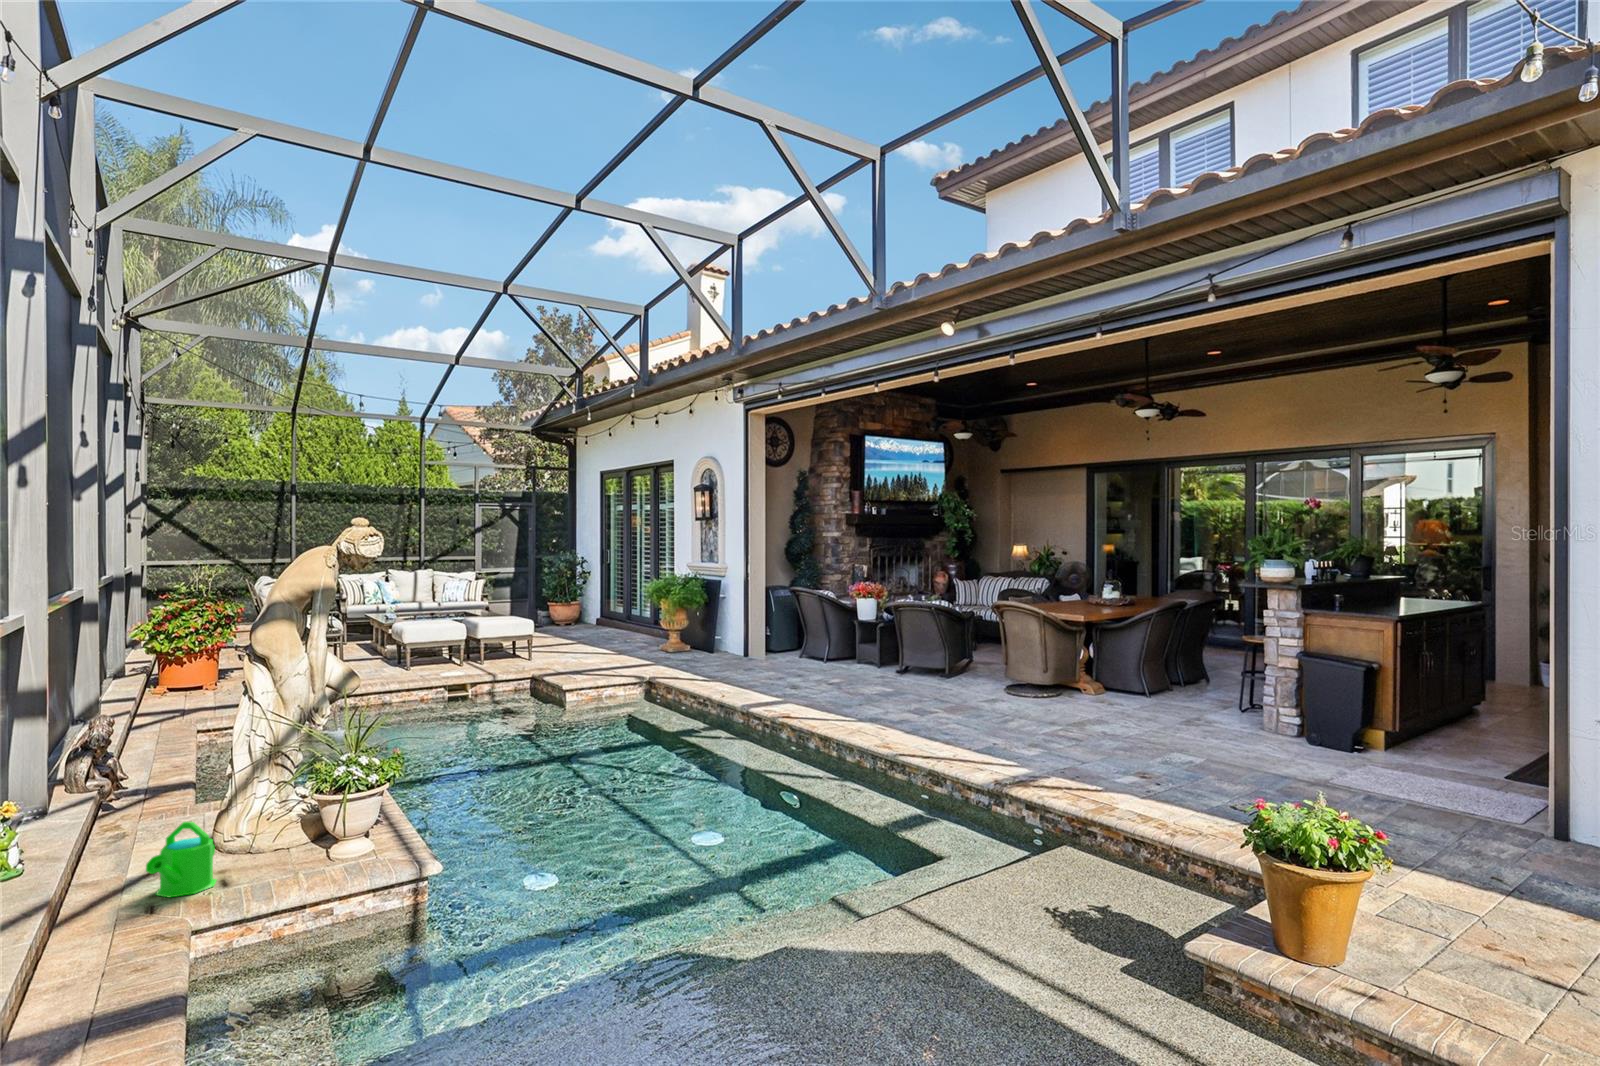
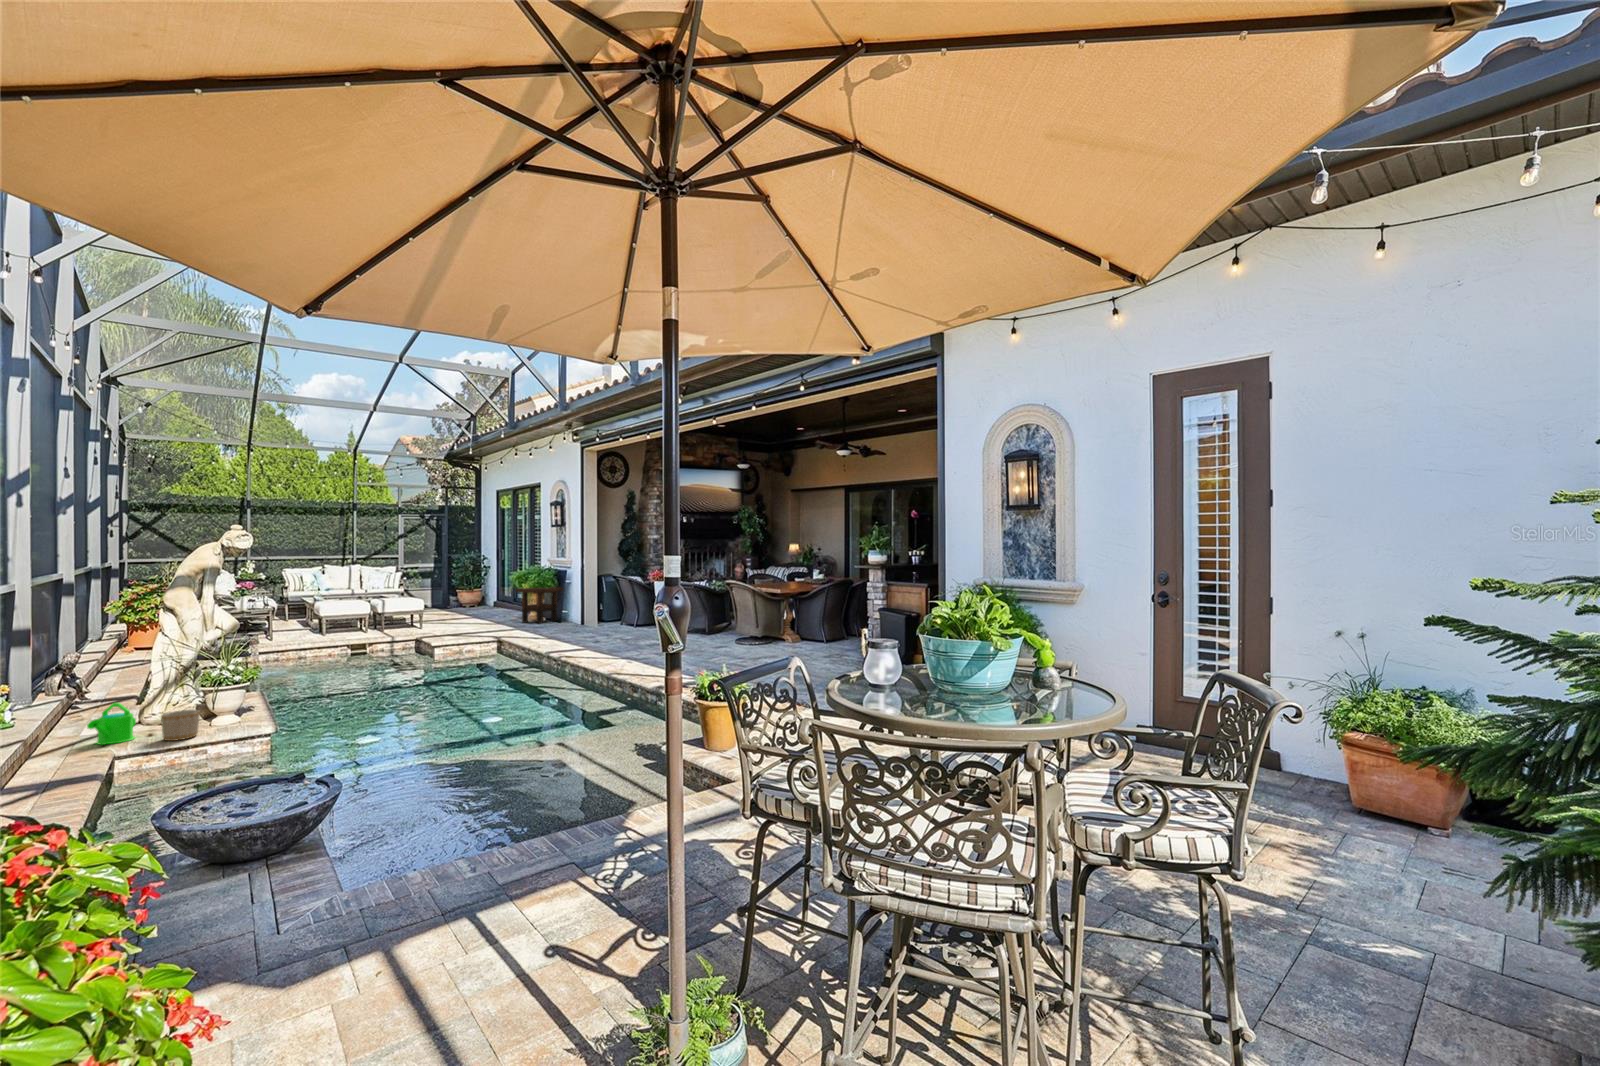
side table: none [648,603,711,655] -> present [516,587,563,623]
planter: none [260,833,319,892] -> present [161,710,200,741]

